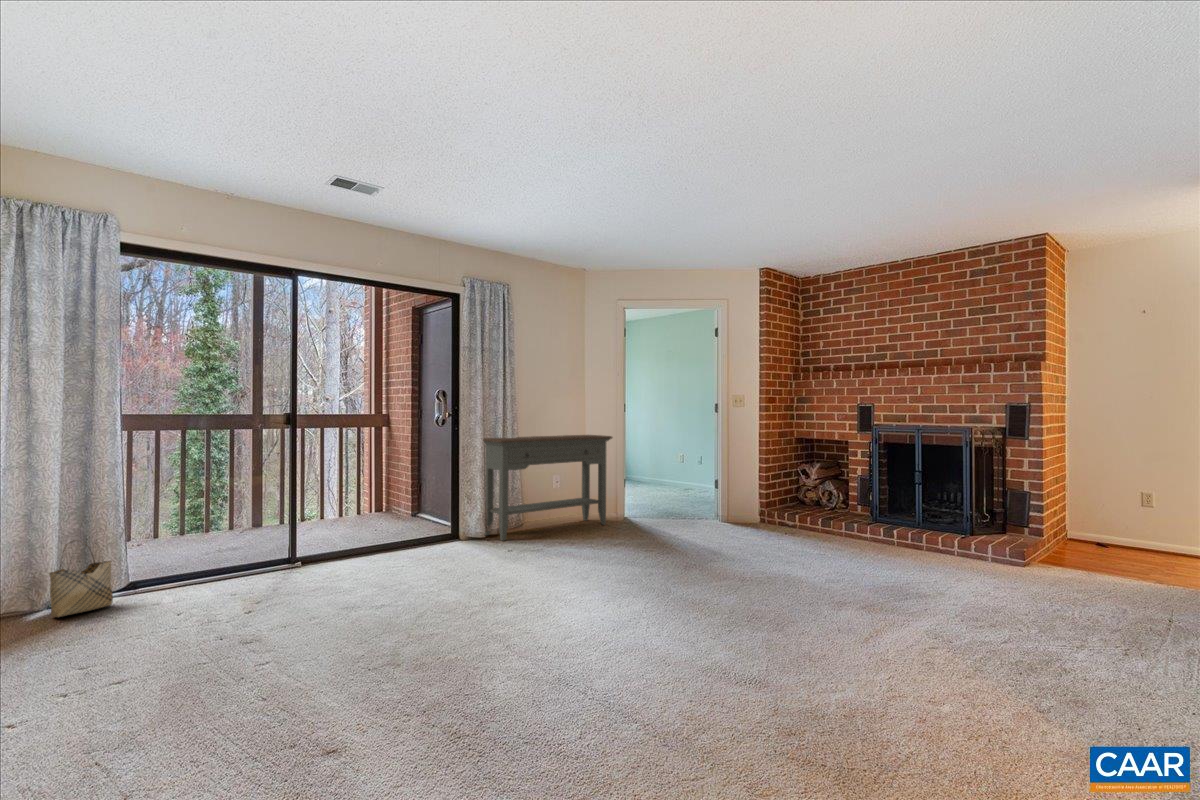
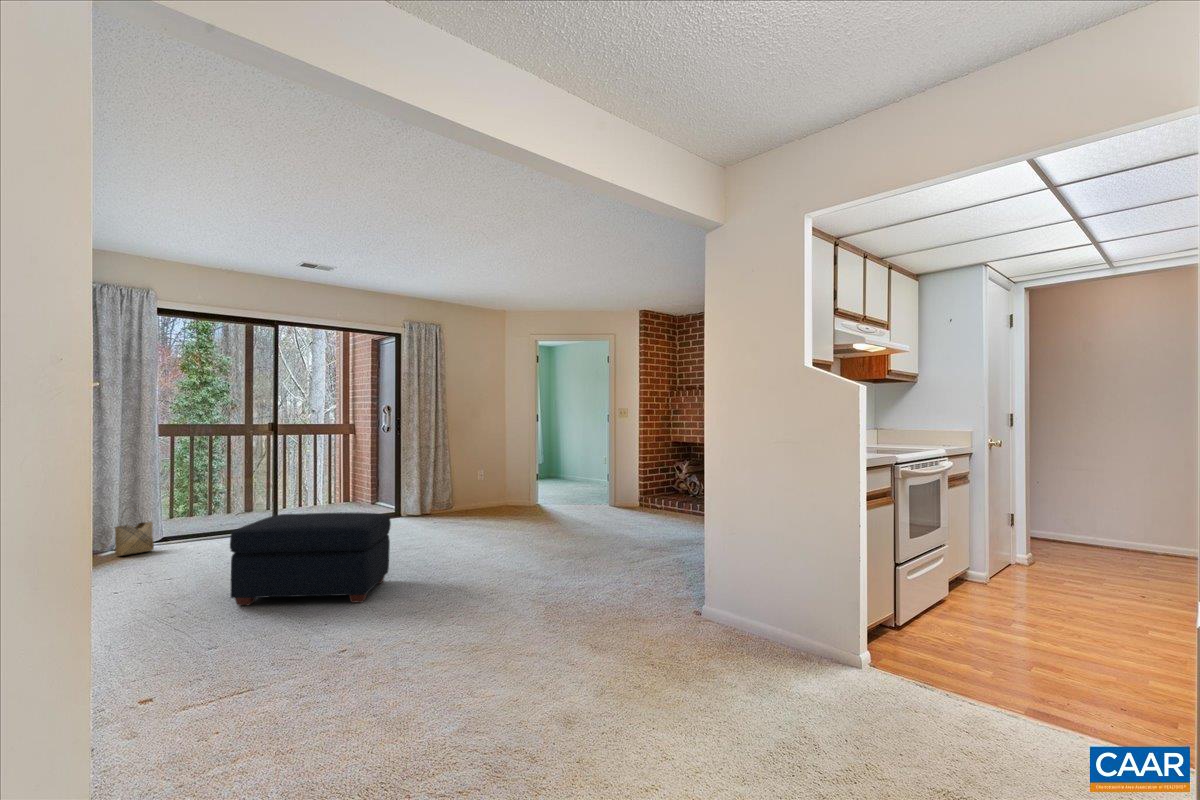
console table: present [483,435,612,541] -> none [418,439,524,518]
ottoman: none [221,568,500,762] -> present [230,513,391,606]

